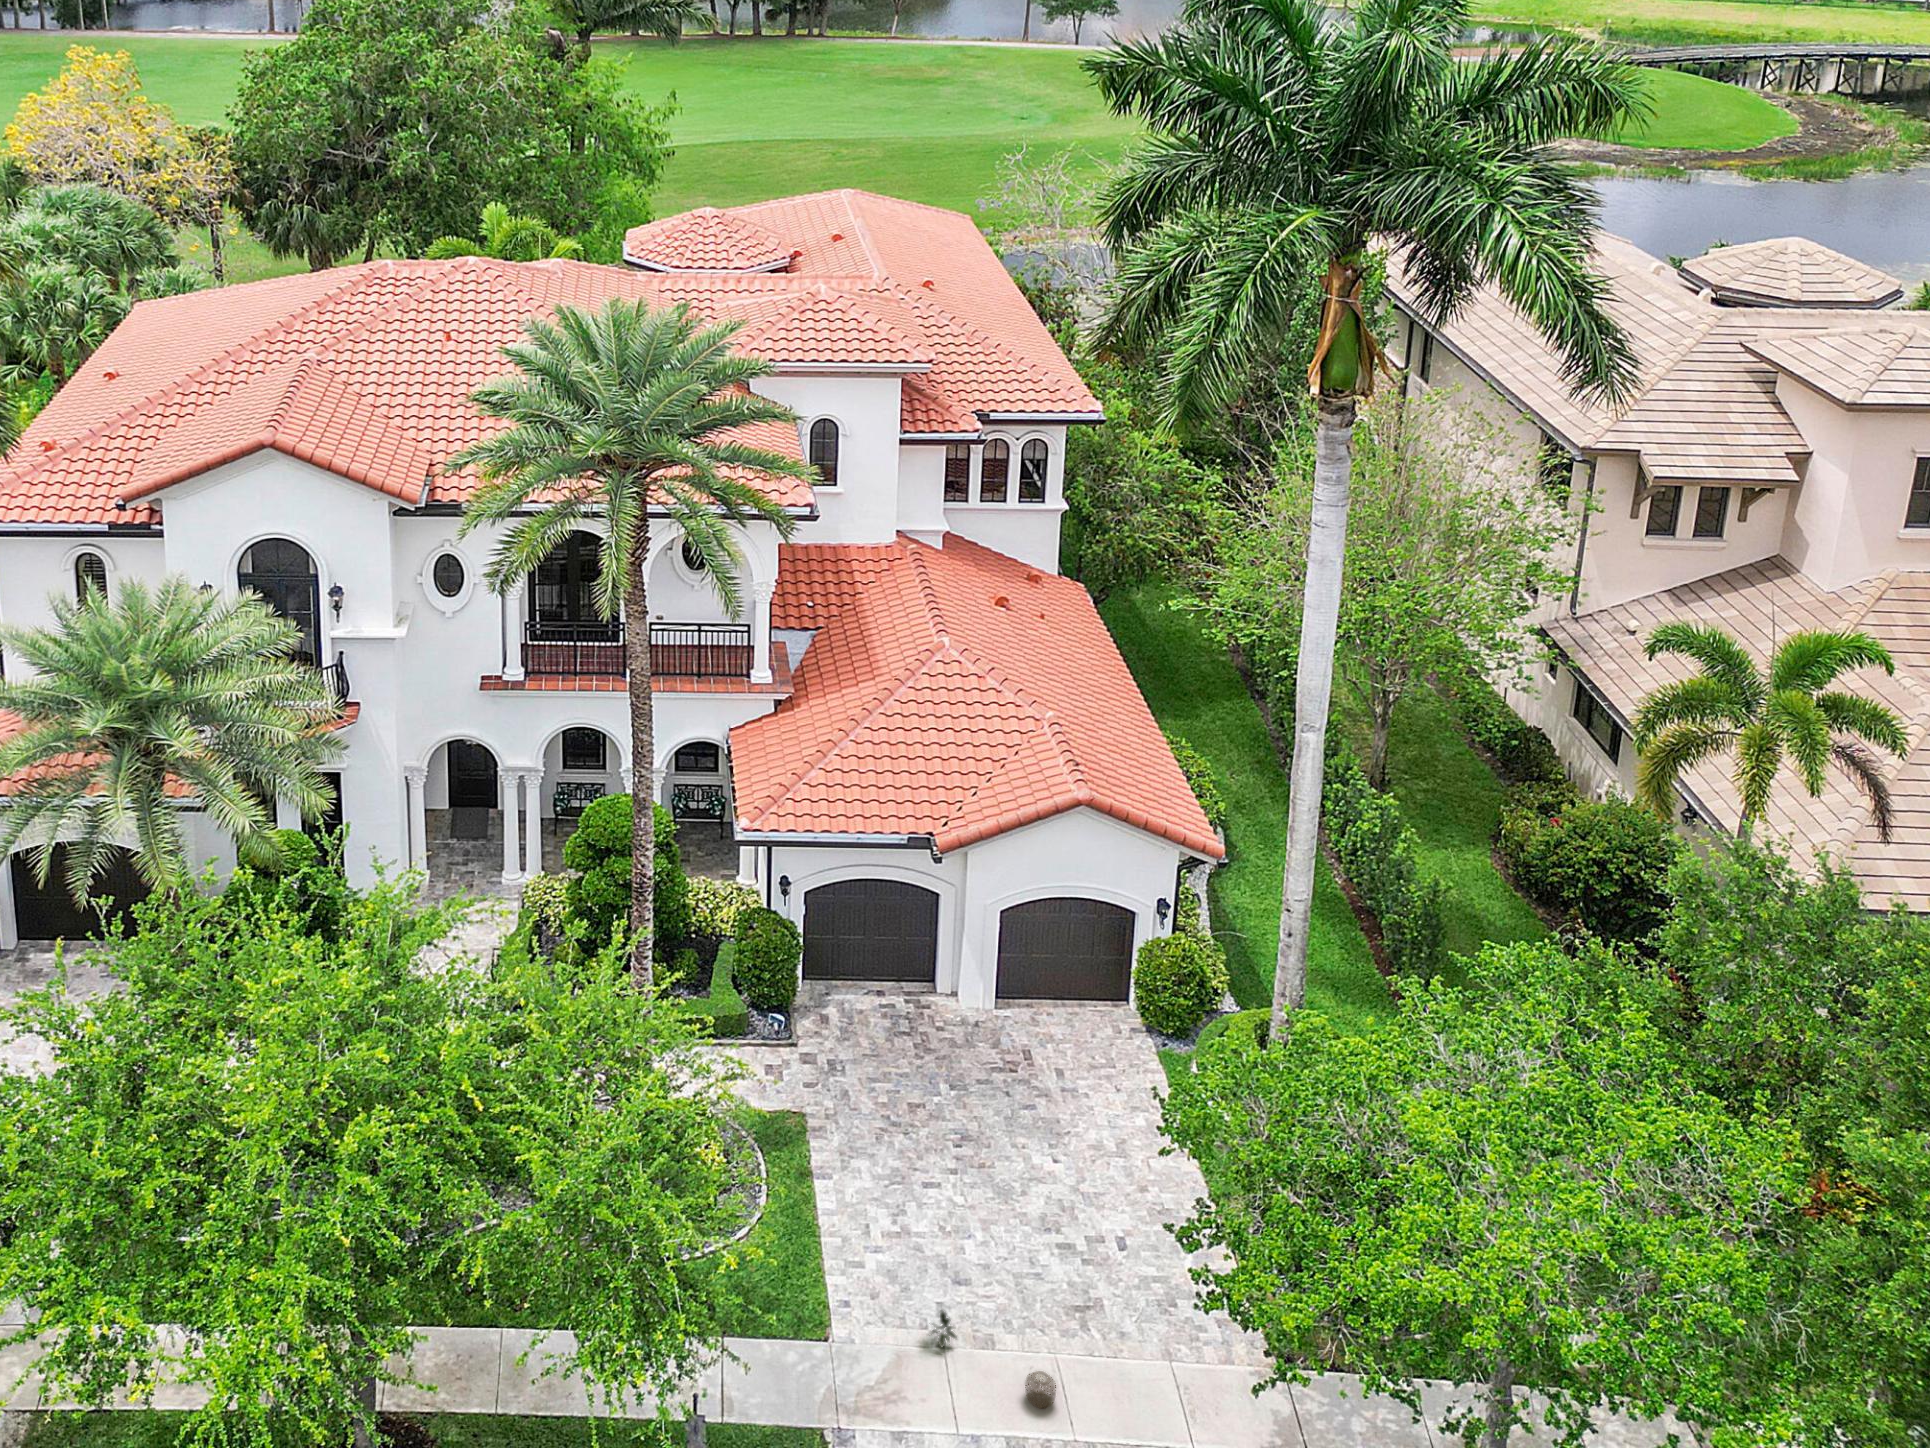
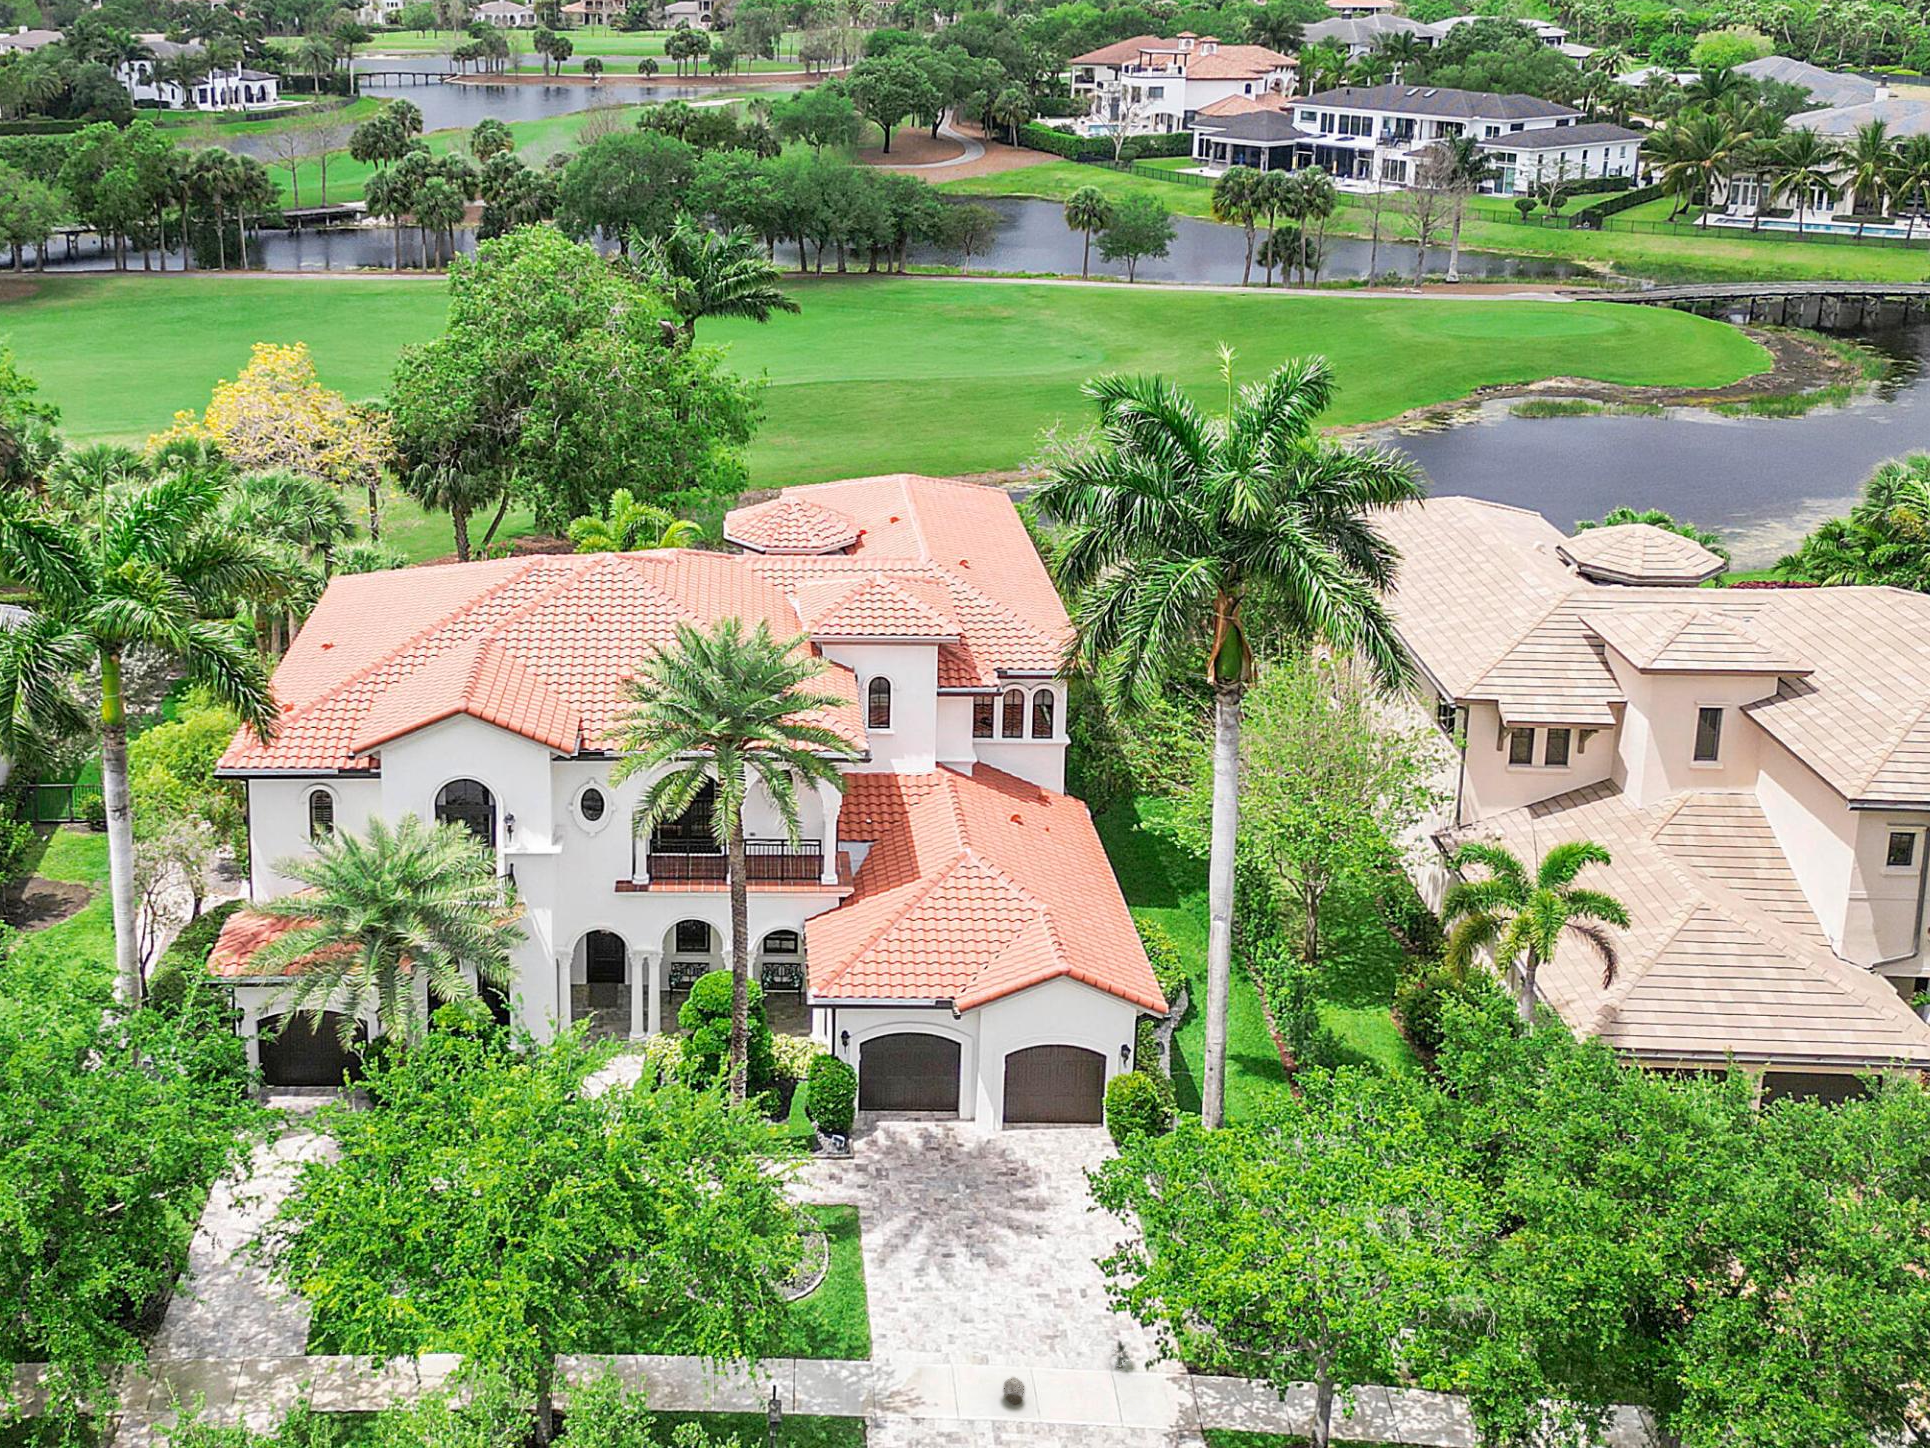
potted plant: present [932,1311,957,1347] -> present [1115,1341,1131,1367]

